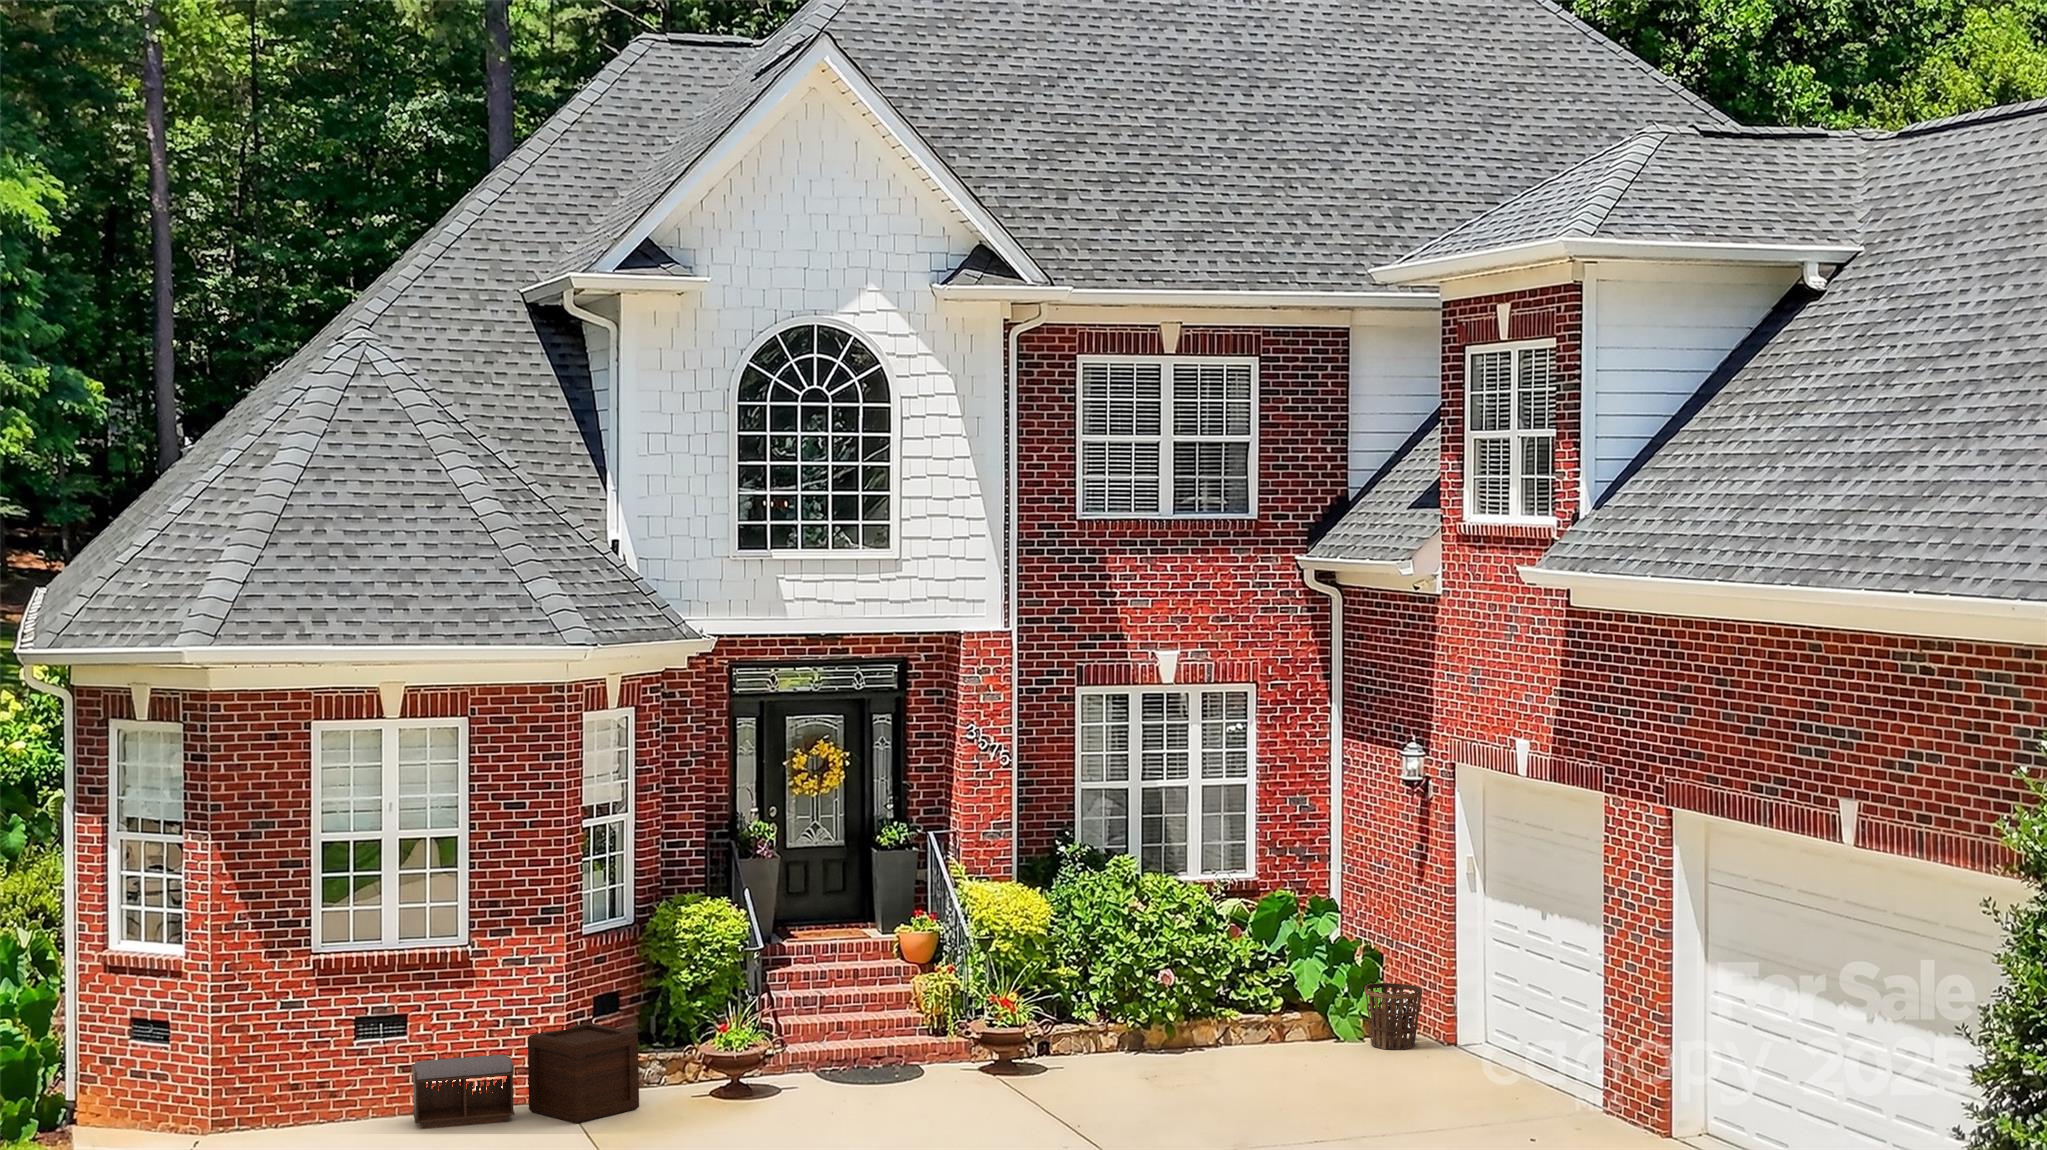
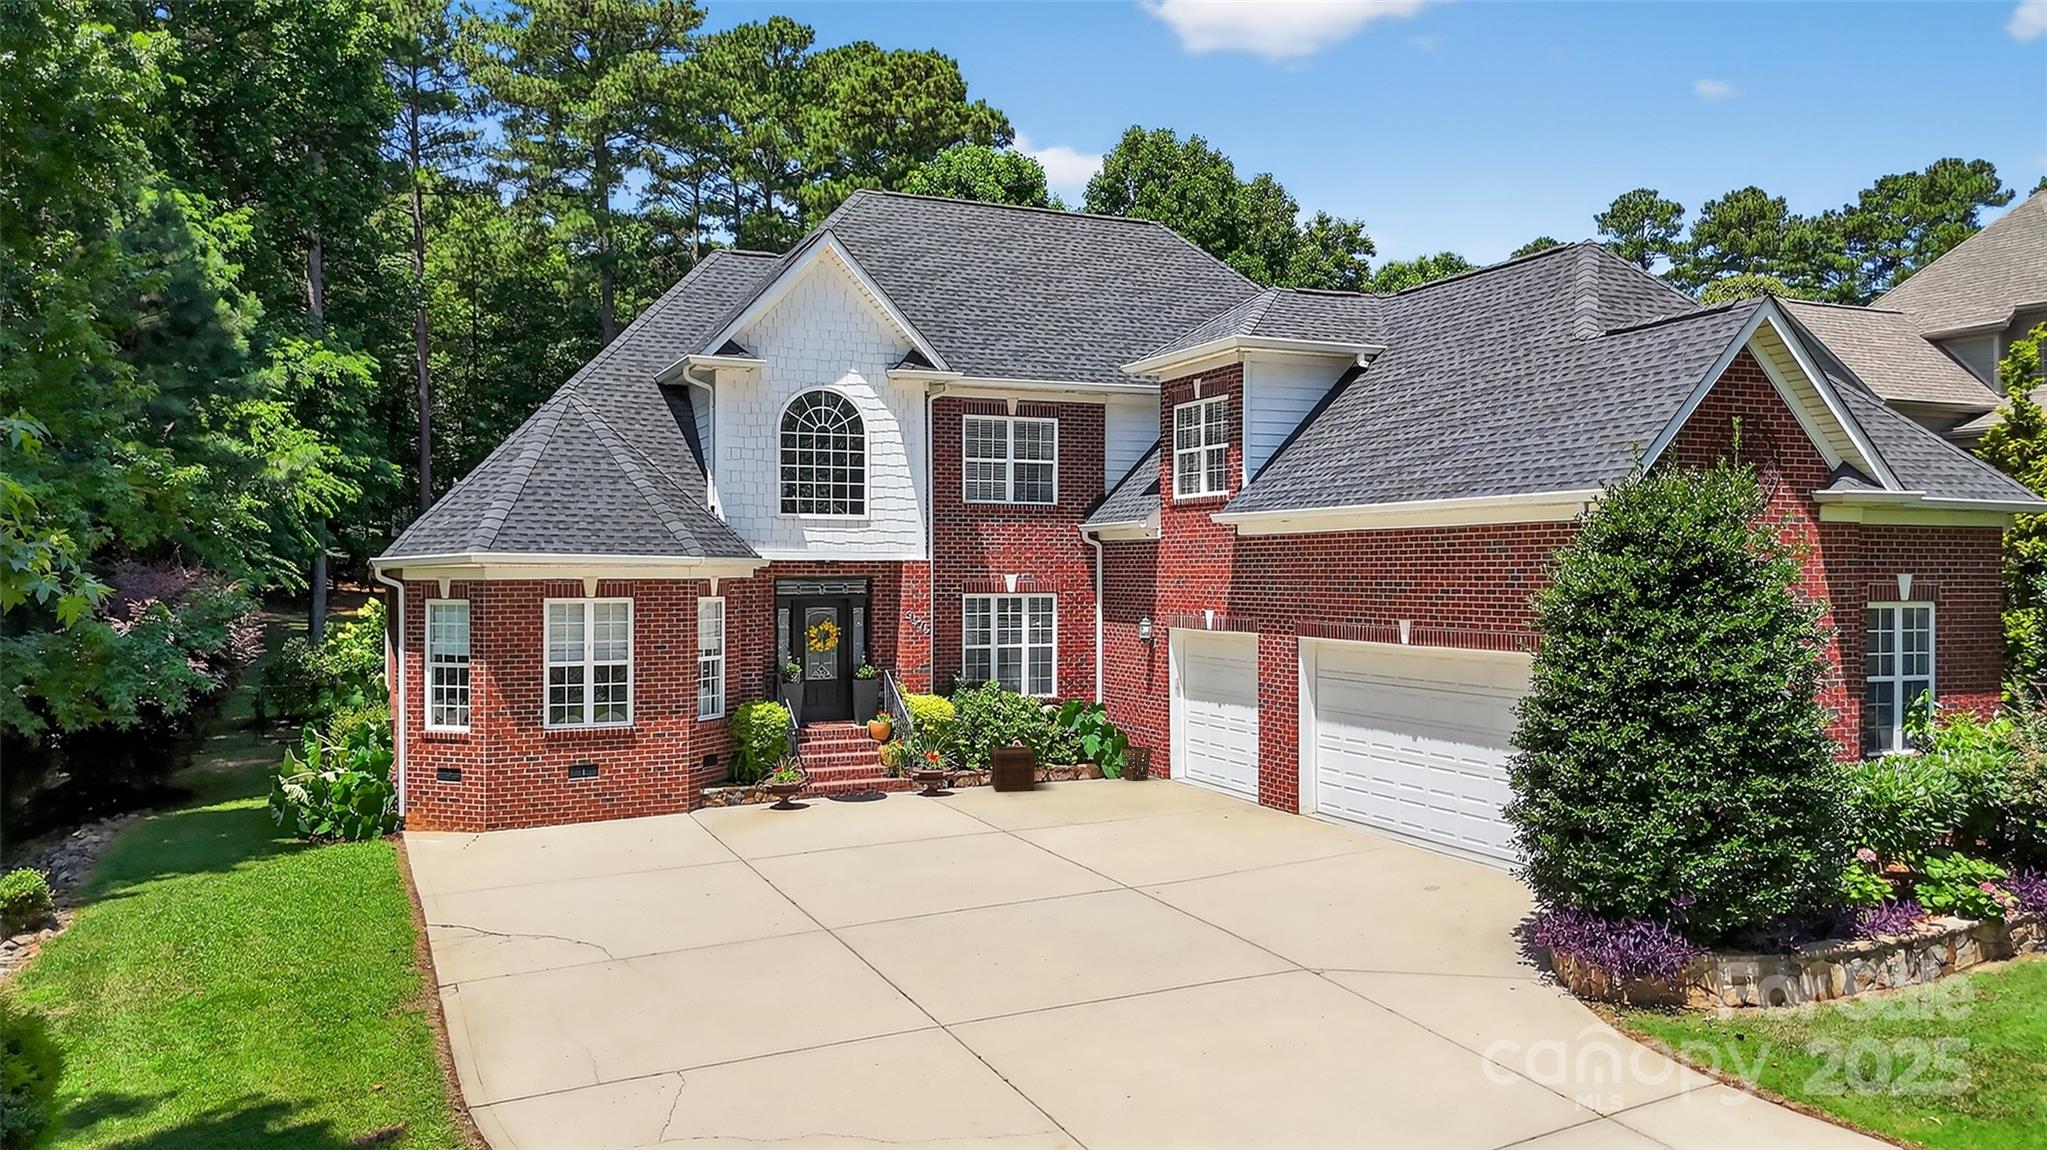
wooden crate: present [528,1023,639,1124] -> present [992,747,1035,792]
bench: present [412,1055,515,1129] -> none [603,787,663,828]

